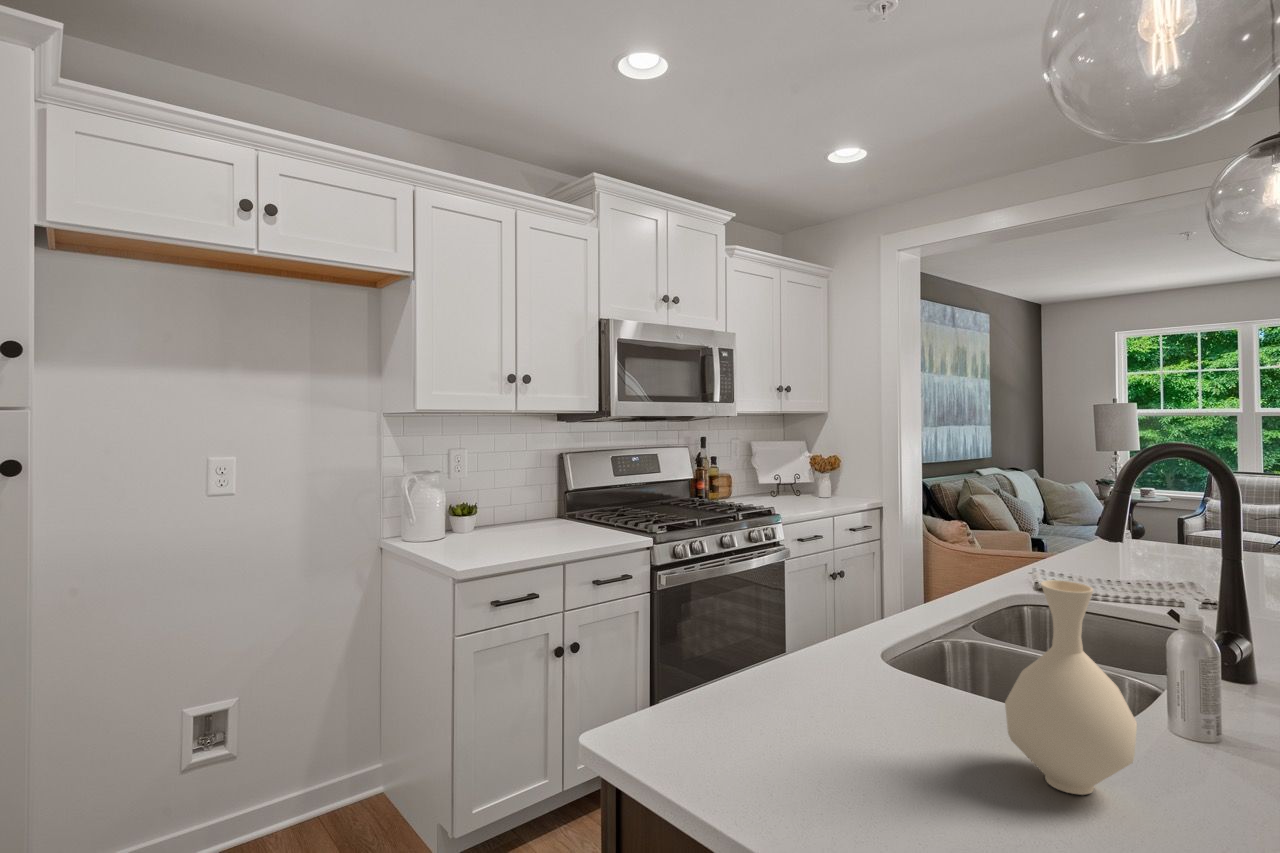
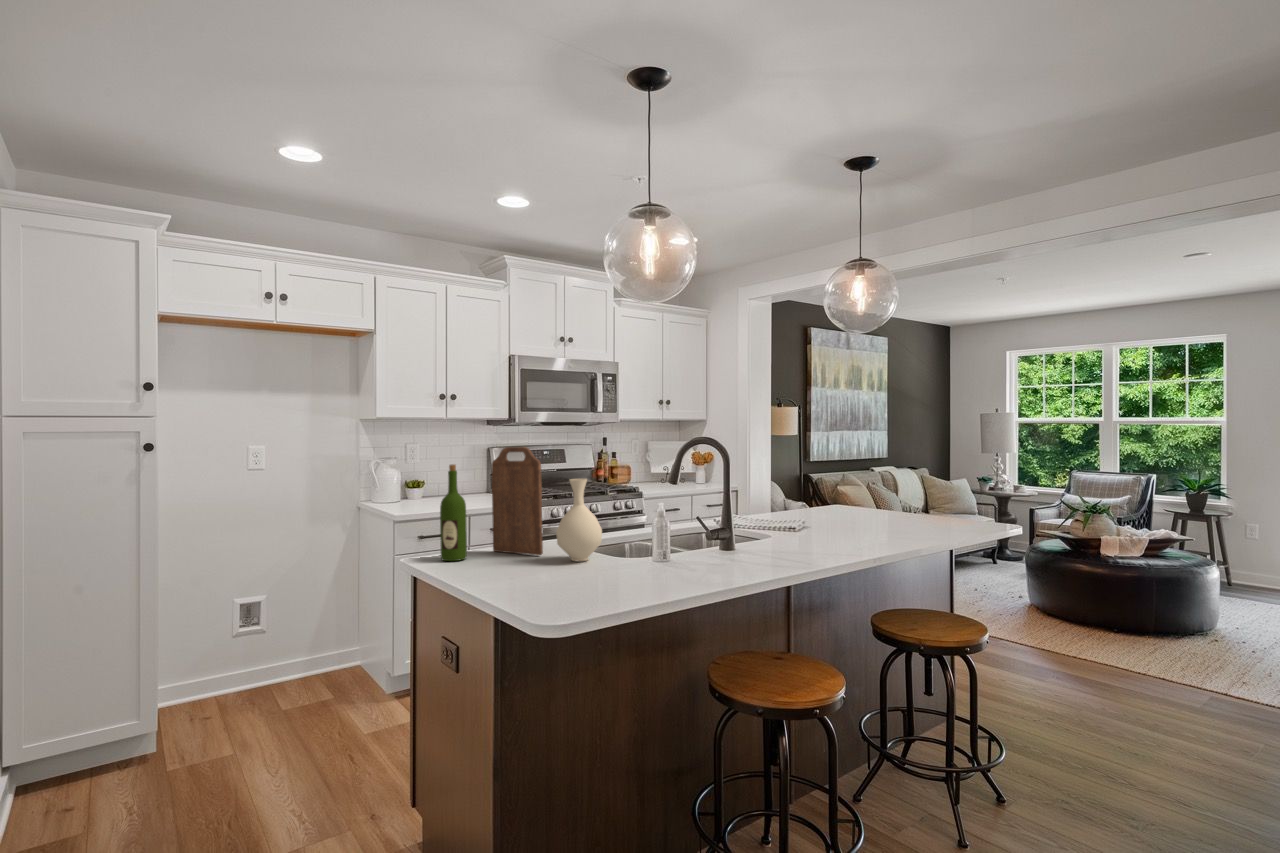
cutting board: none [790,496,940,756] -> present [492,447,543,555]
wine bottle: none [715,544,778,790] -> present [440,464,467,561]

